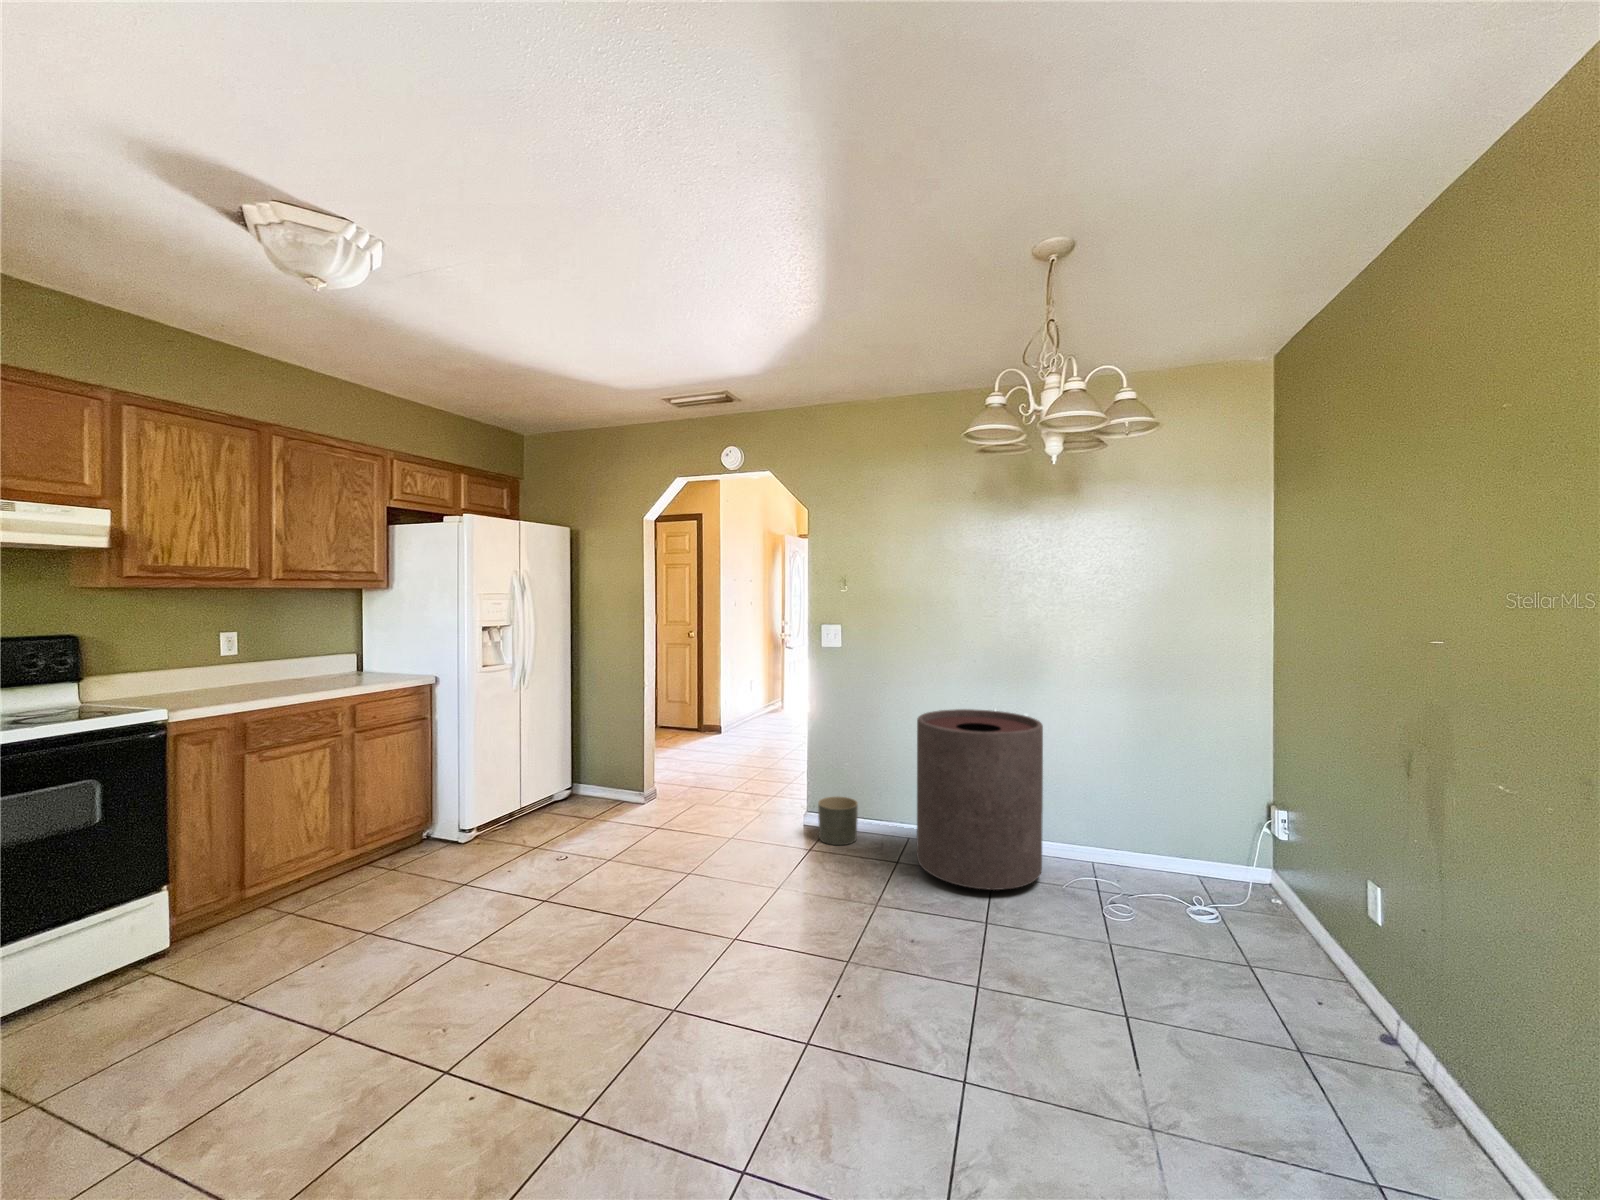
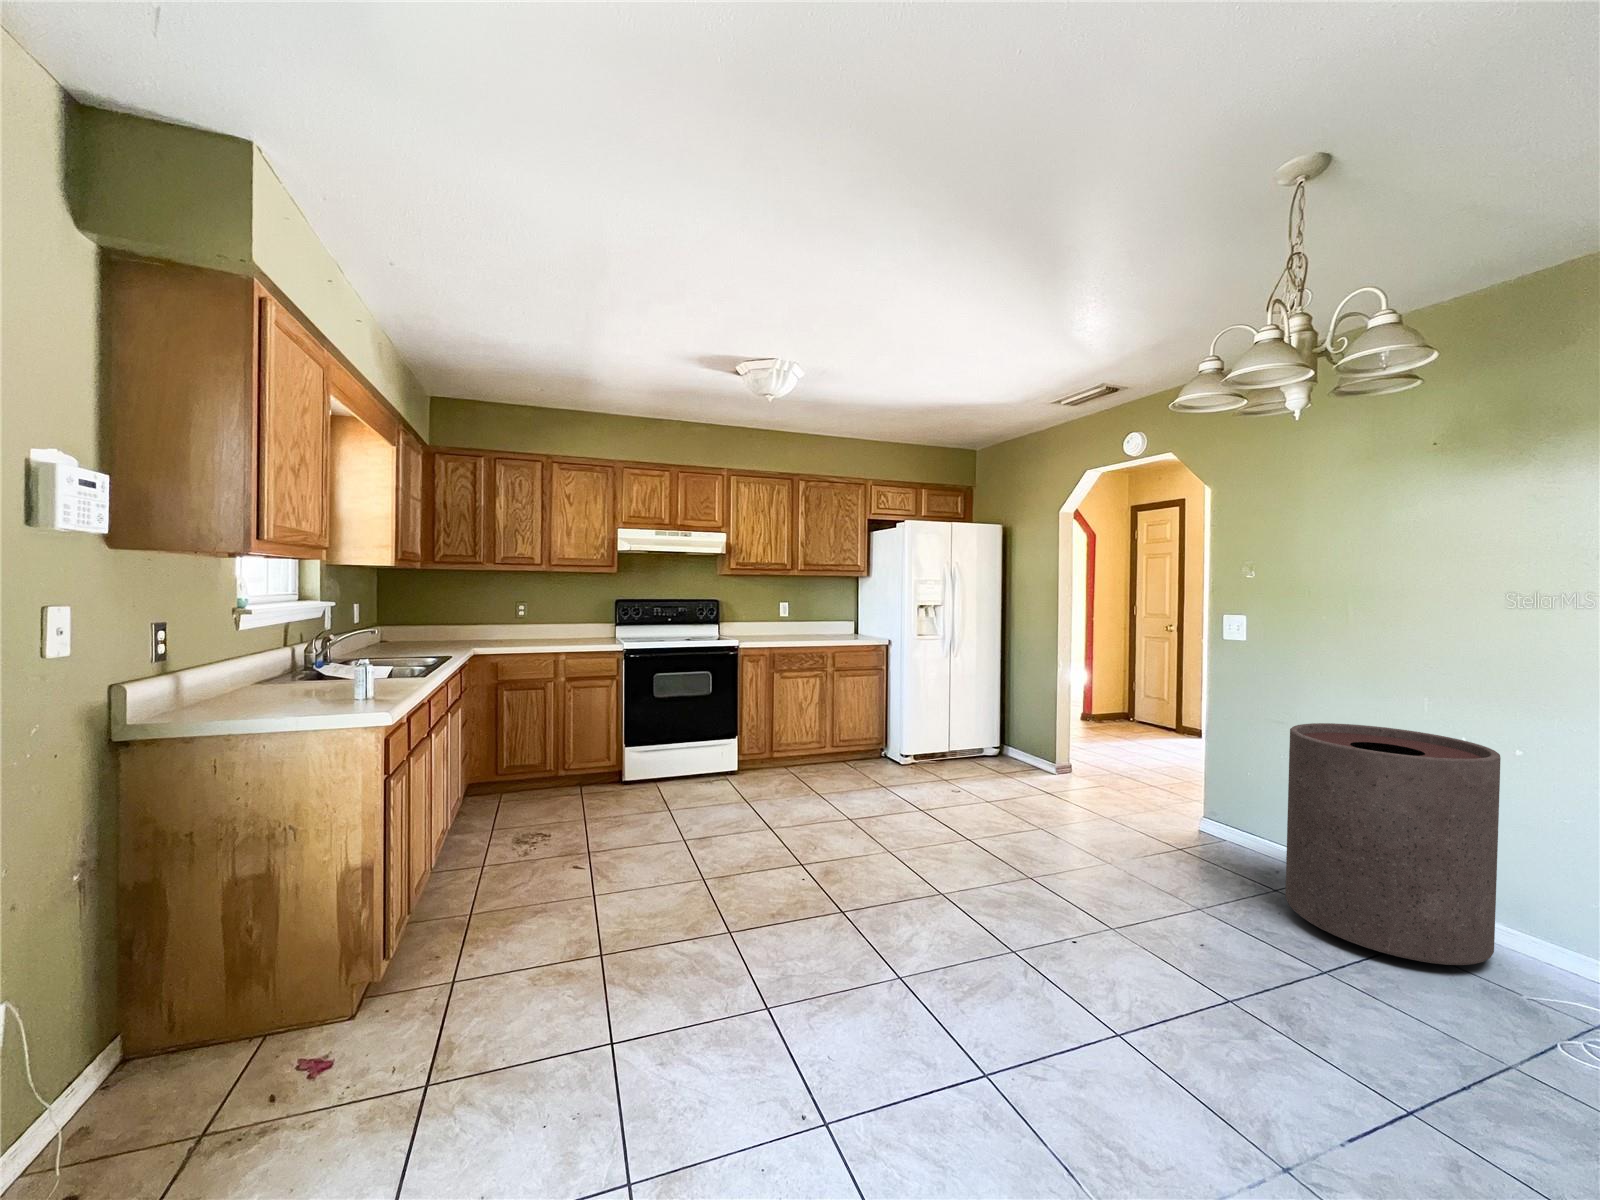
planter: present [818,796,858,845] -> none [1198,803,1249,857]

